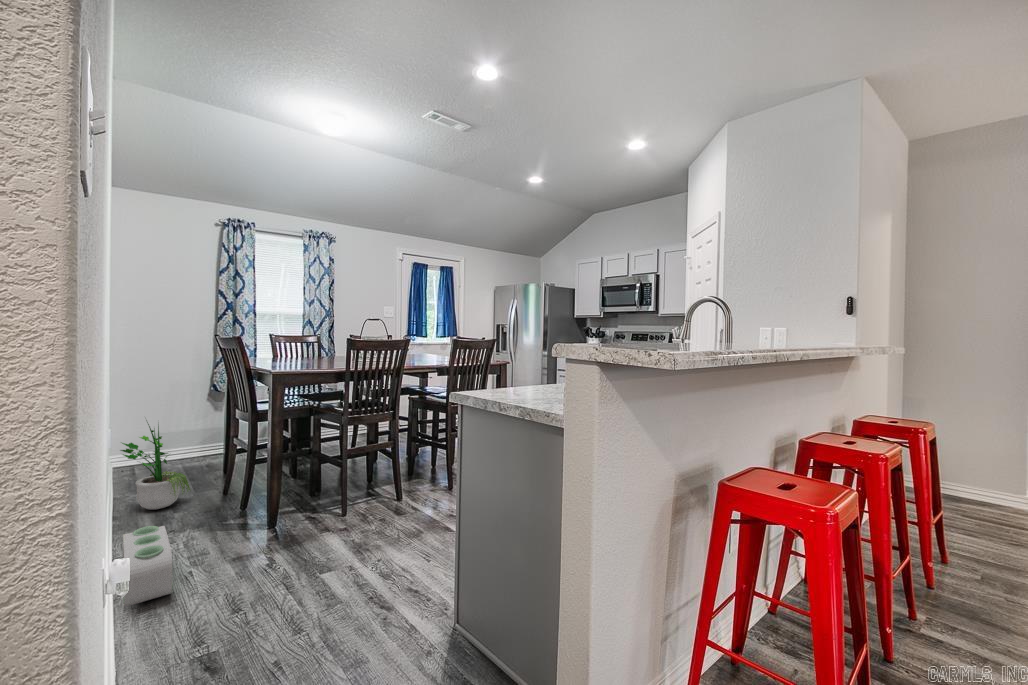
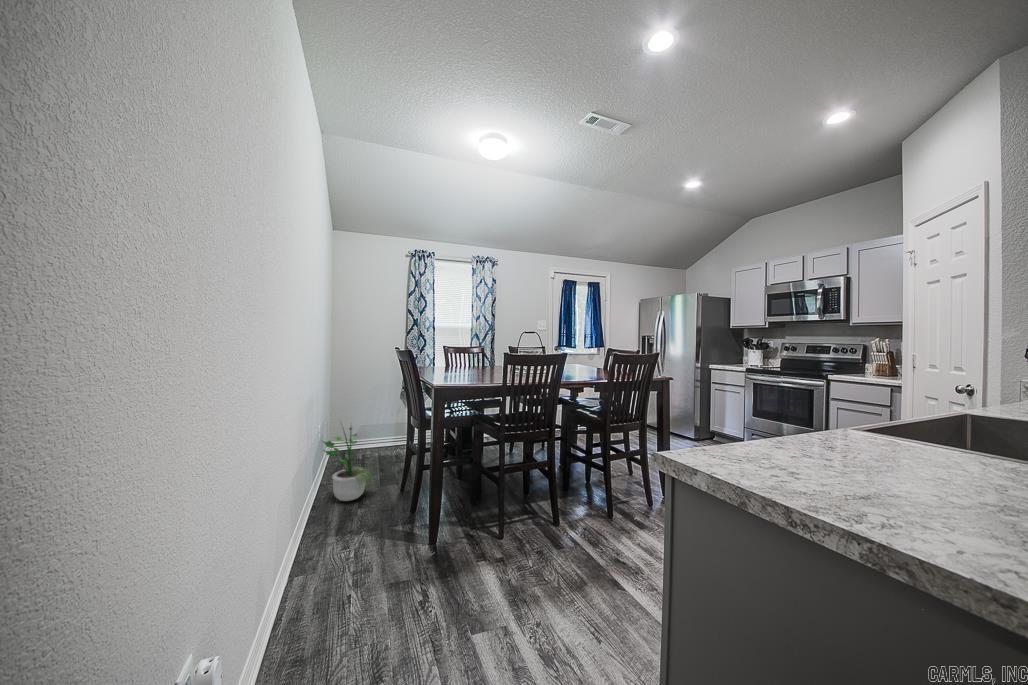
air purifier: present [123,526,173,607] -> none [277,537,334,639]

